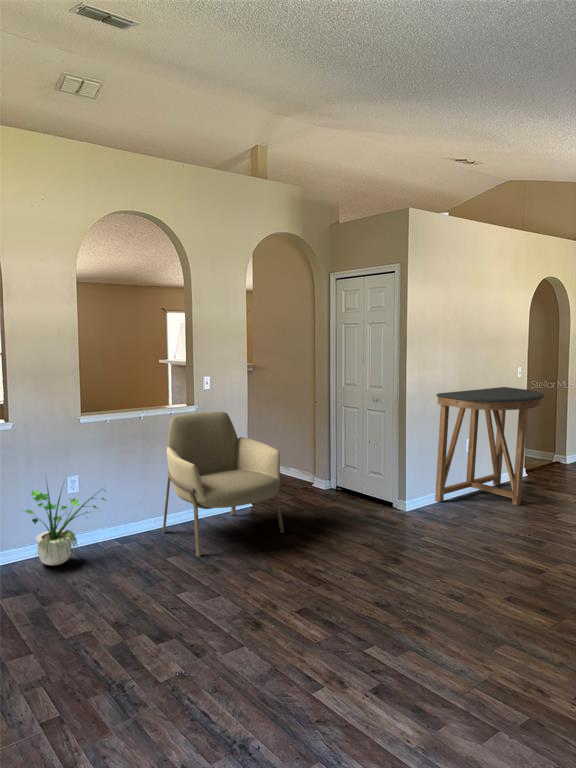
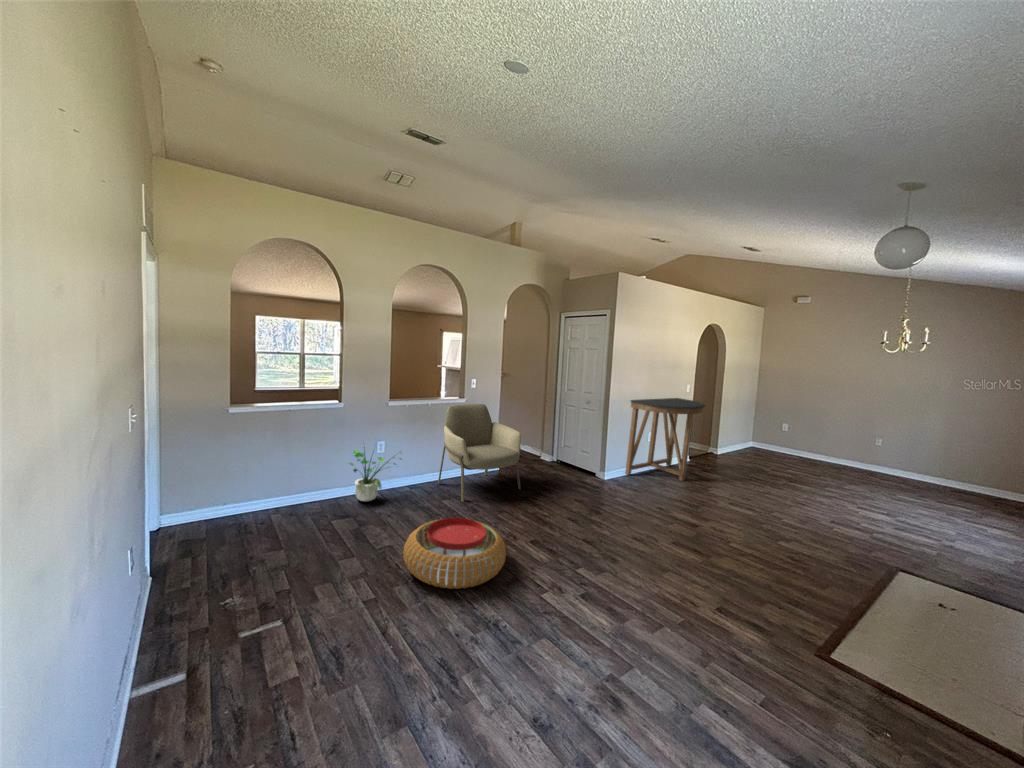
pouf: none [104,583,259,694] -> present [404,518,506,589]

